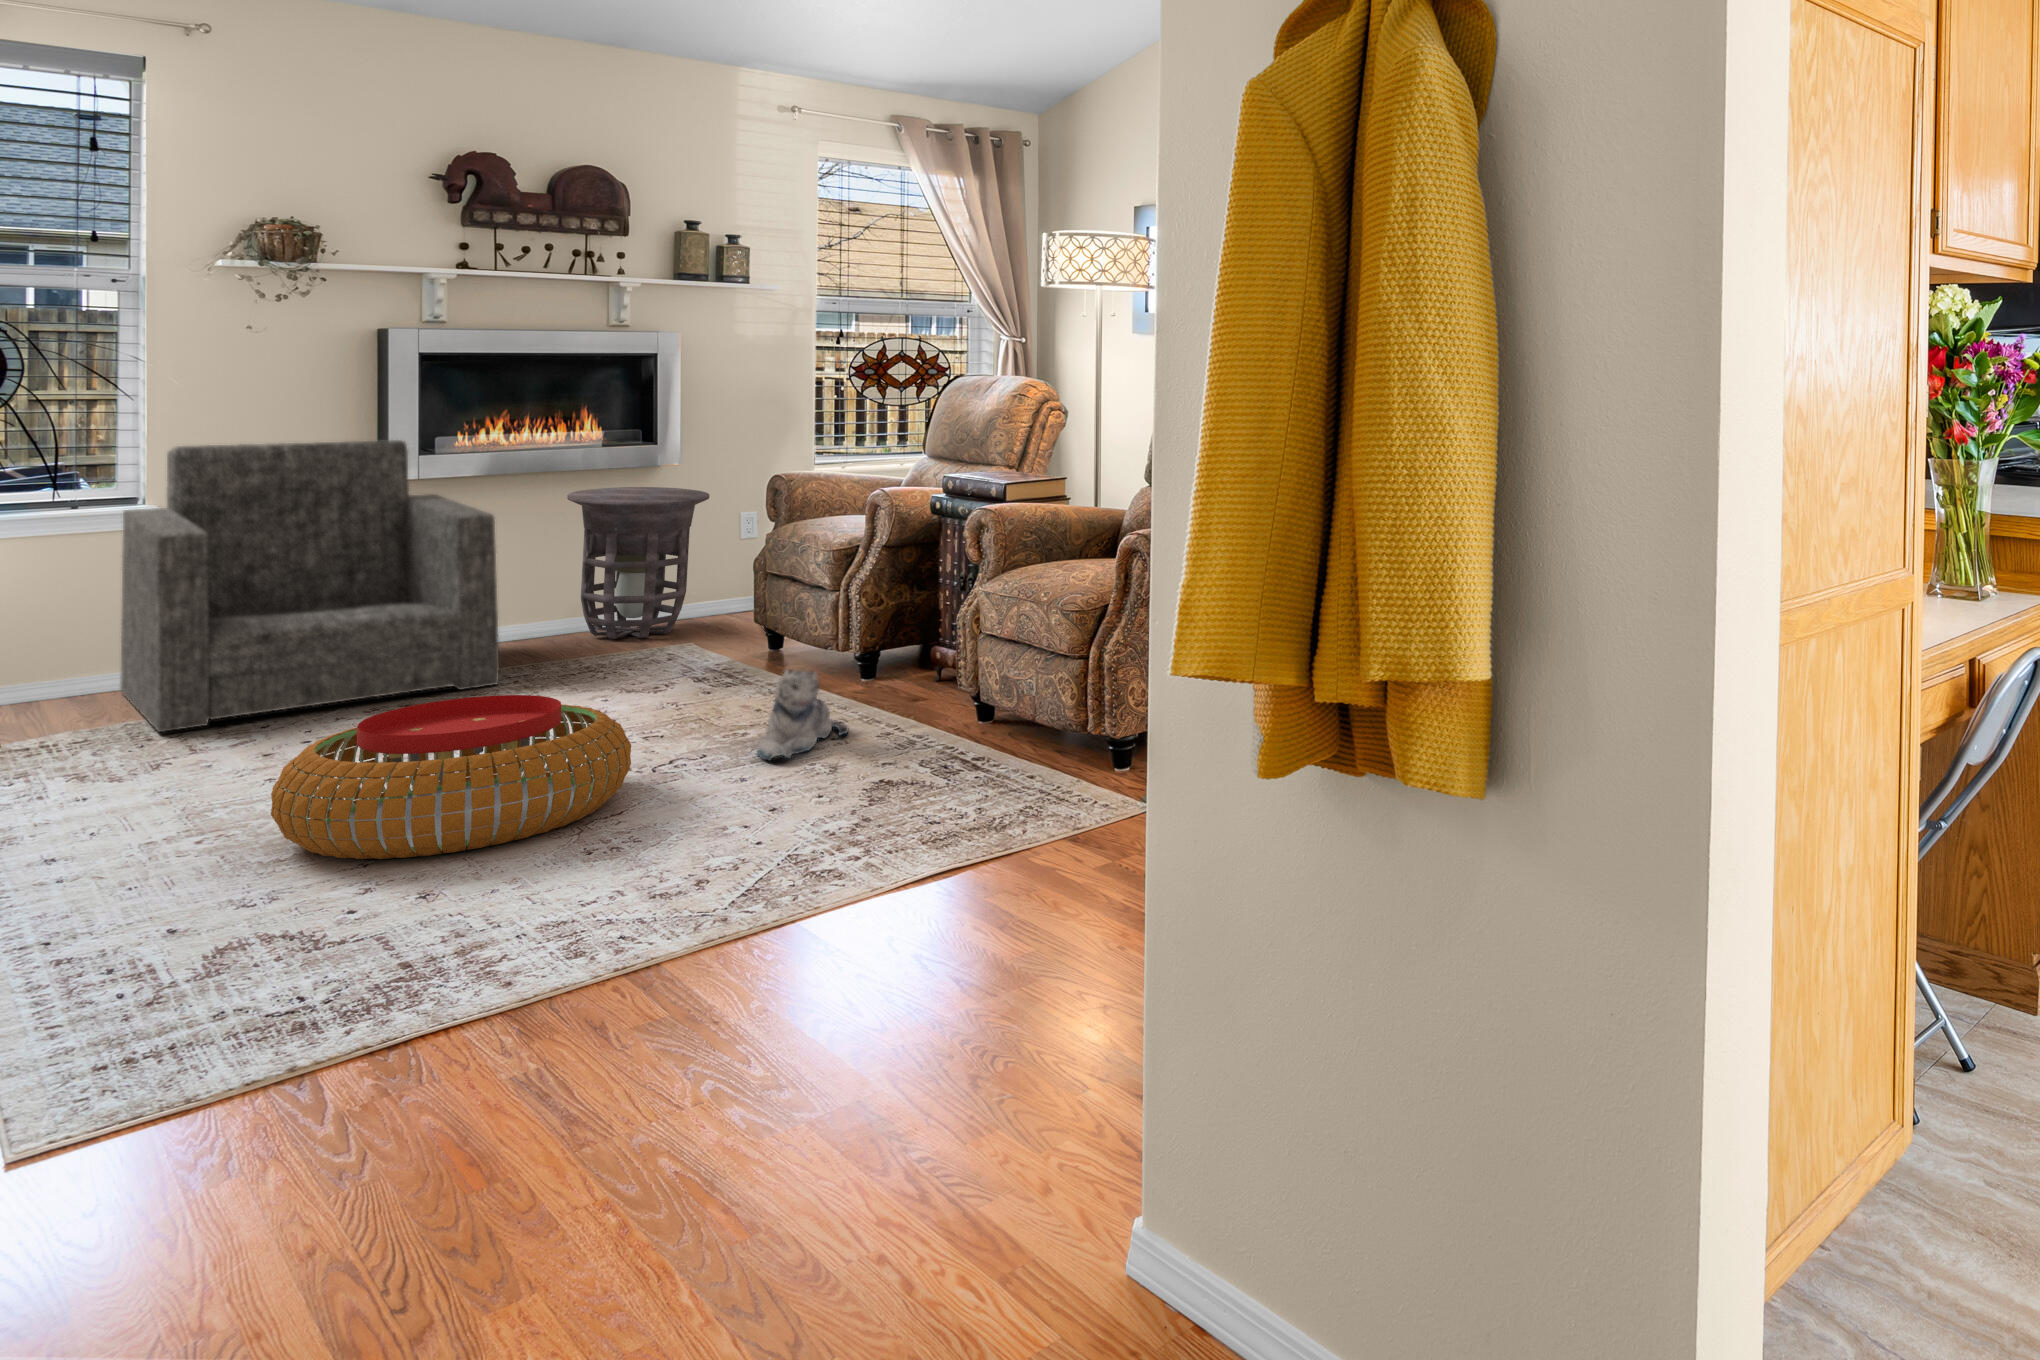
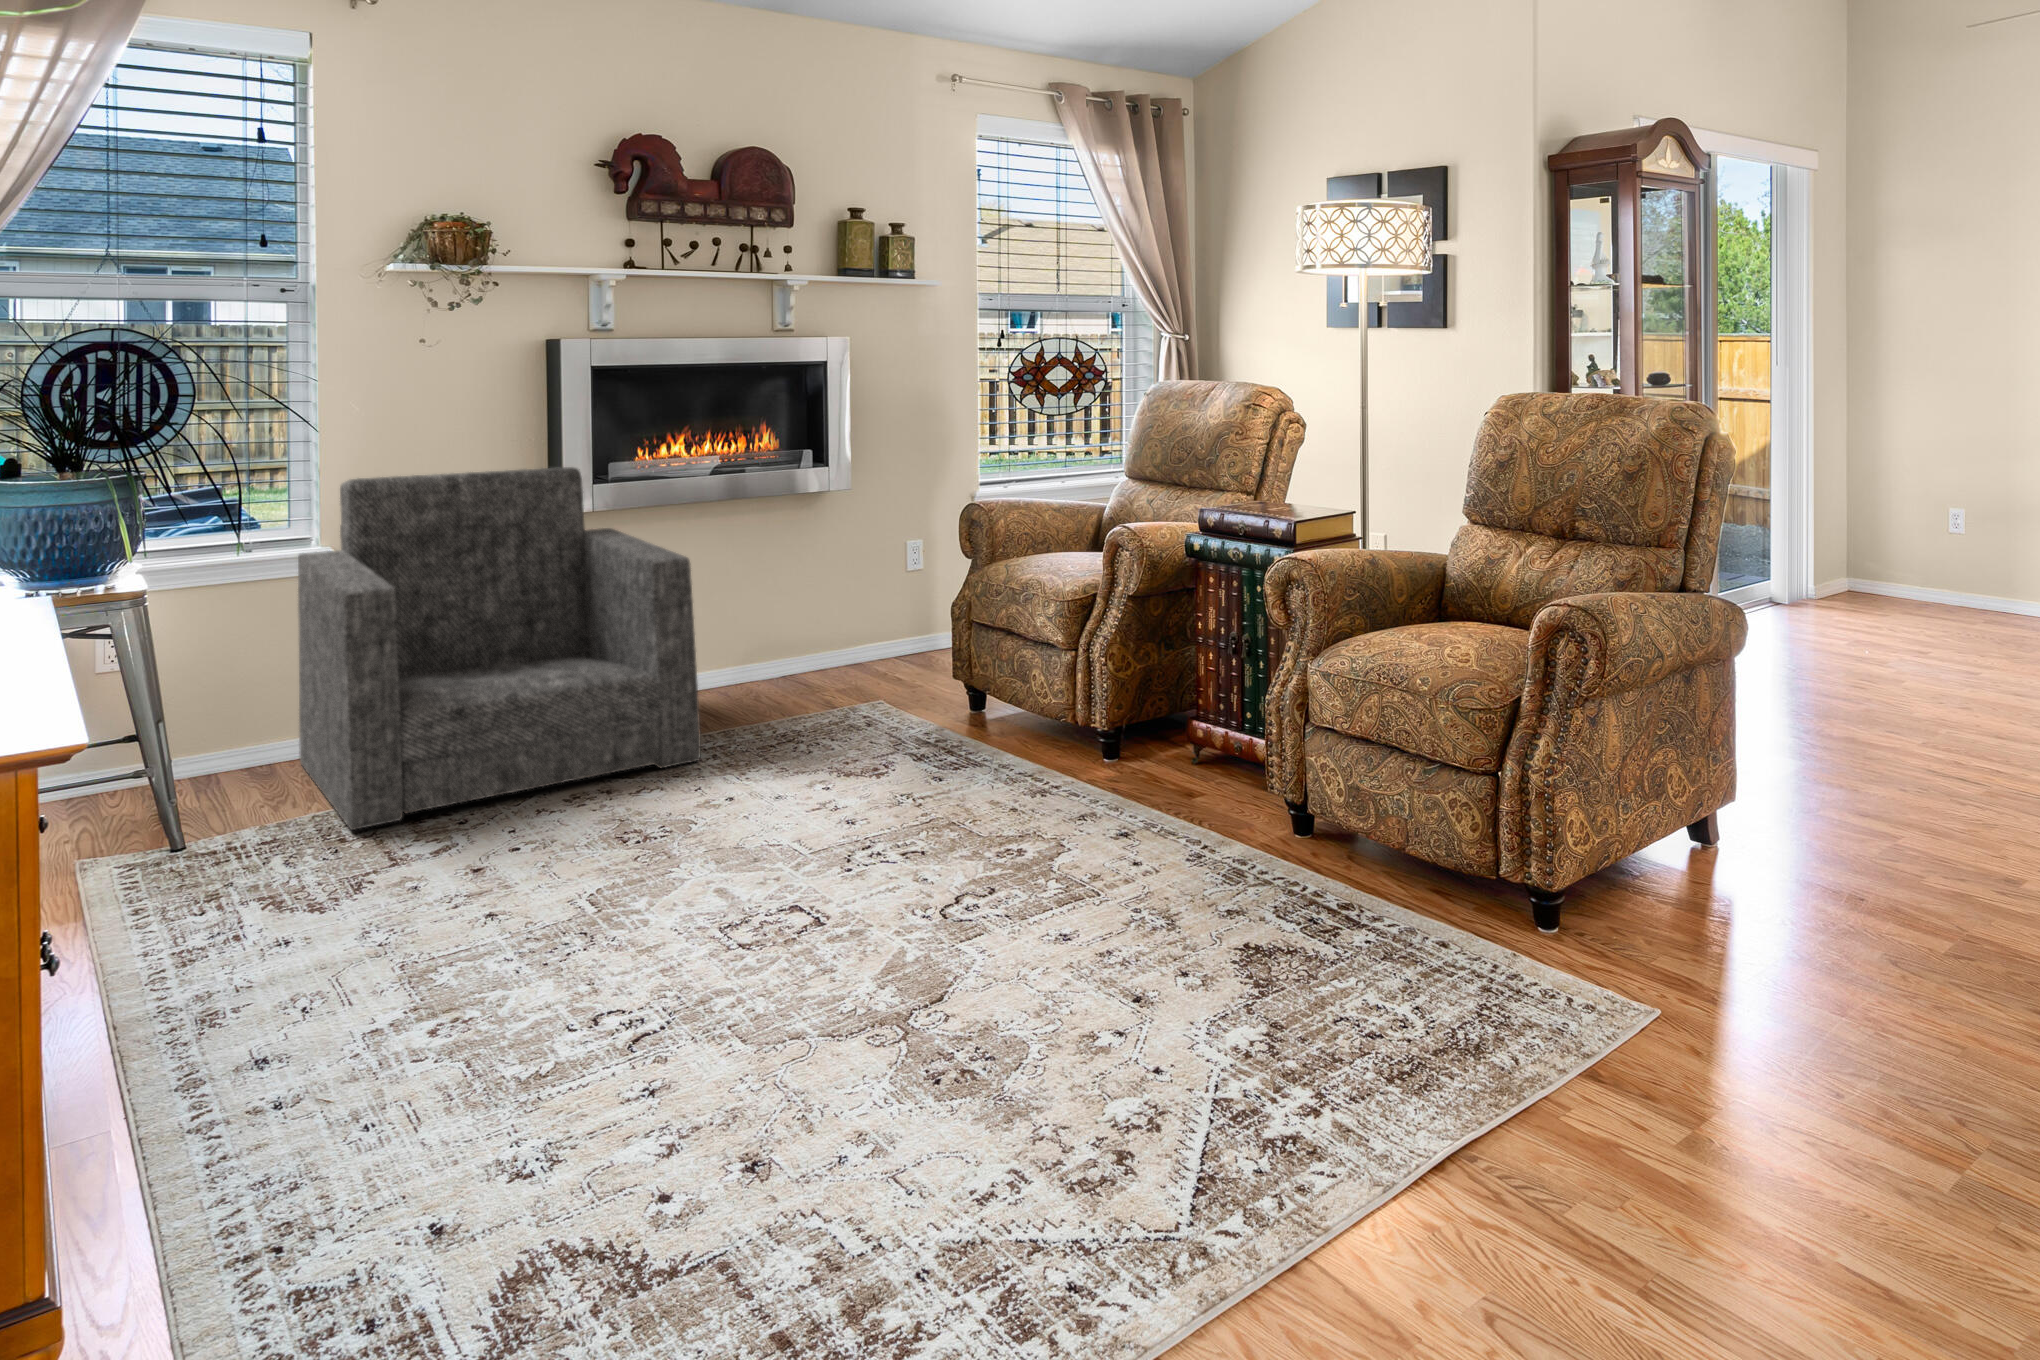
side table: present [567,487,709,639] -> none [744,514,892,693]
plush toy: present [757,669,848,760] -> none [1060,776,1158,905]
pouf: present [271,695,631,859] -> none [523,823,944,1087]

